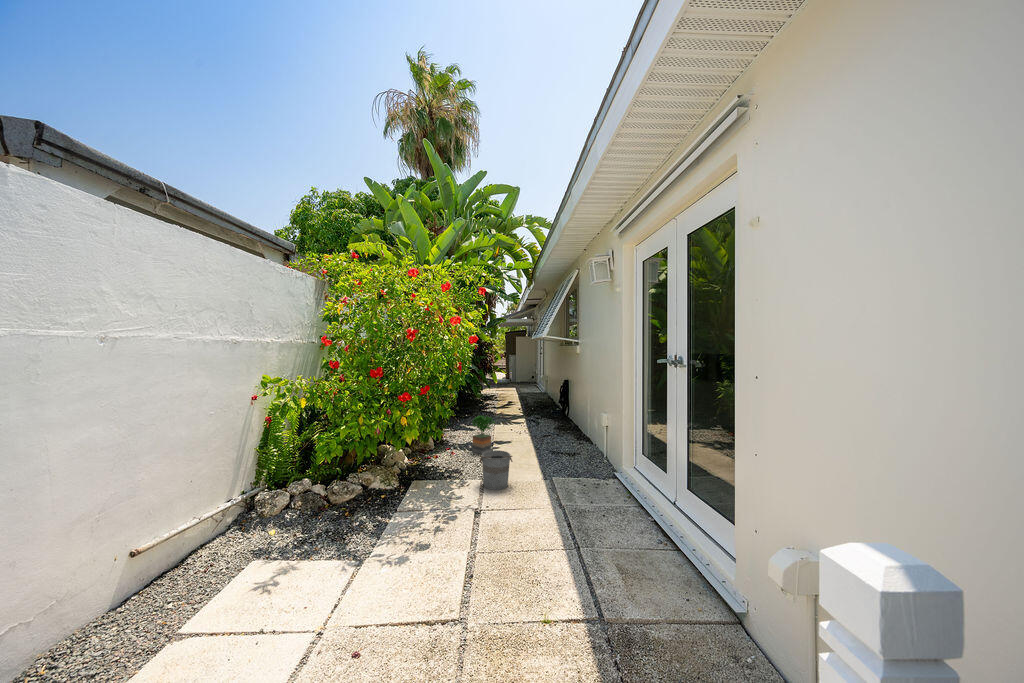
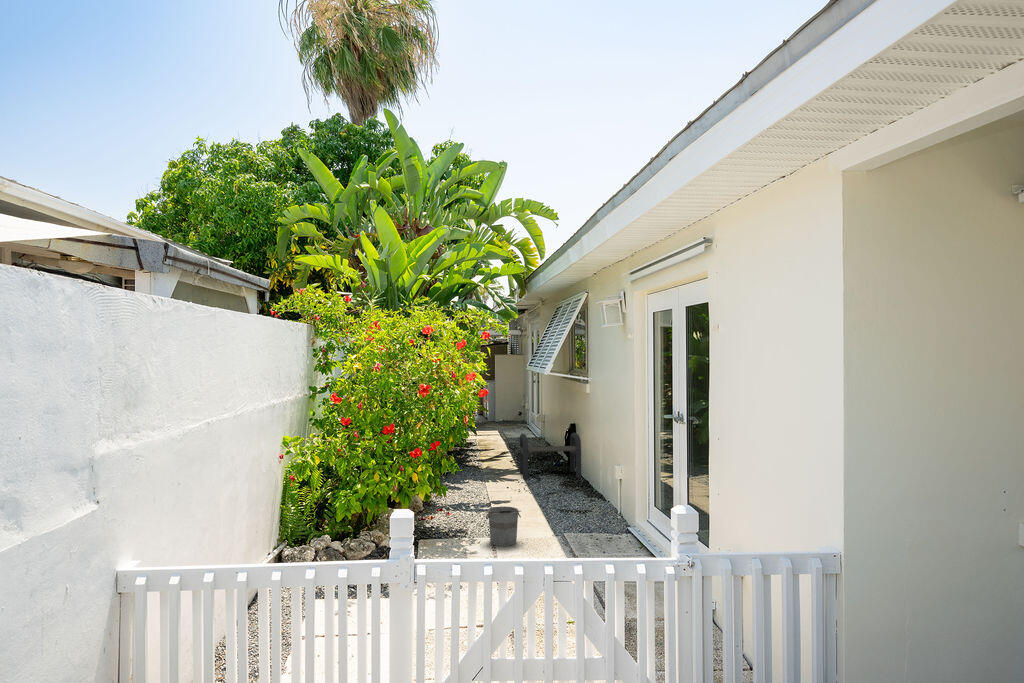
bench: none [524,388,571,424] -> present [520,433,582,480]
potted tree: present [472,416,495,454] -> none [465,470,493,516]

